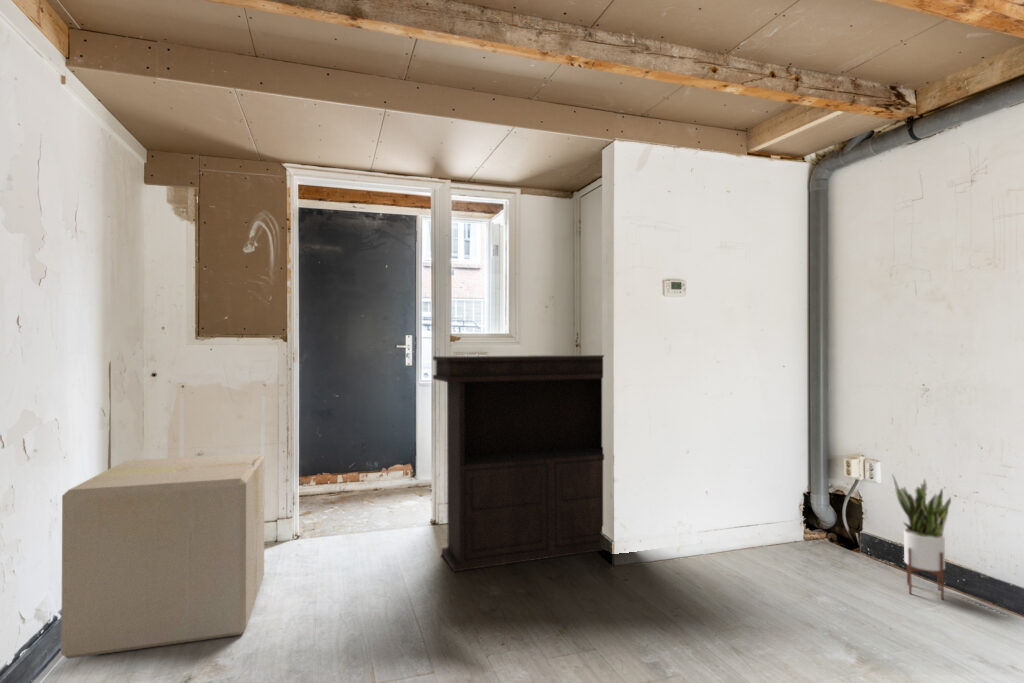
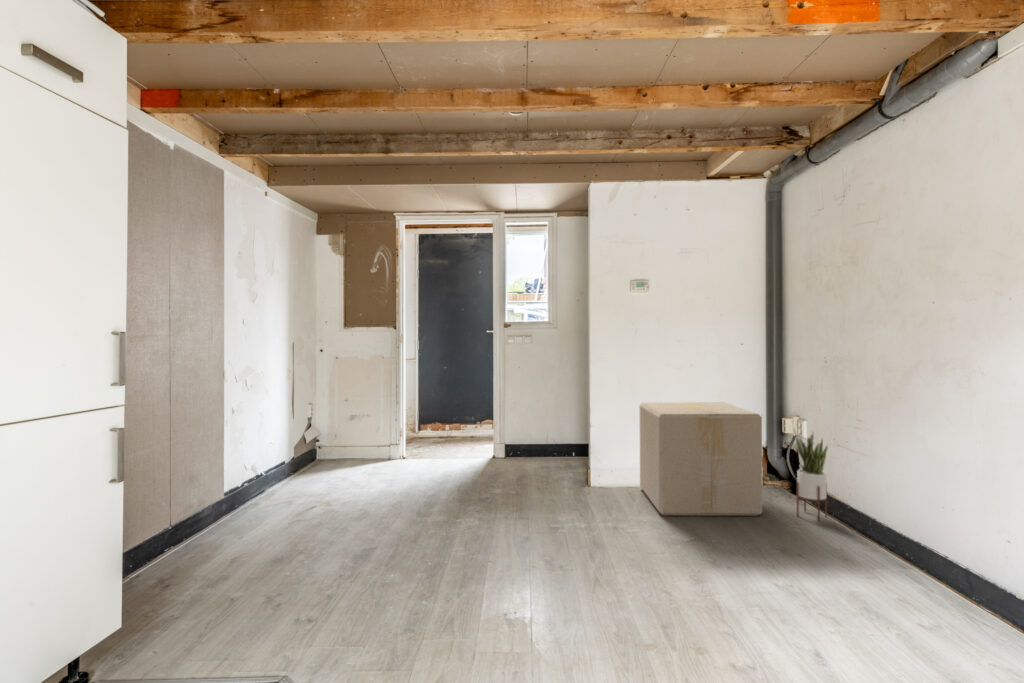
console table: present [433,355,604,572] -> none [479,338,626,480]
cardboard box: present [61,453,264,659] -> present [640,402,762,516]

